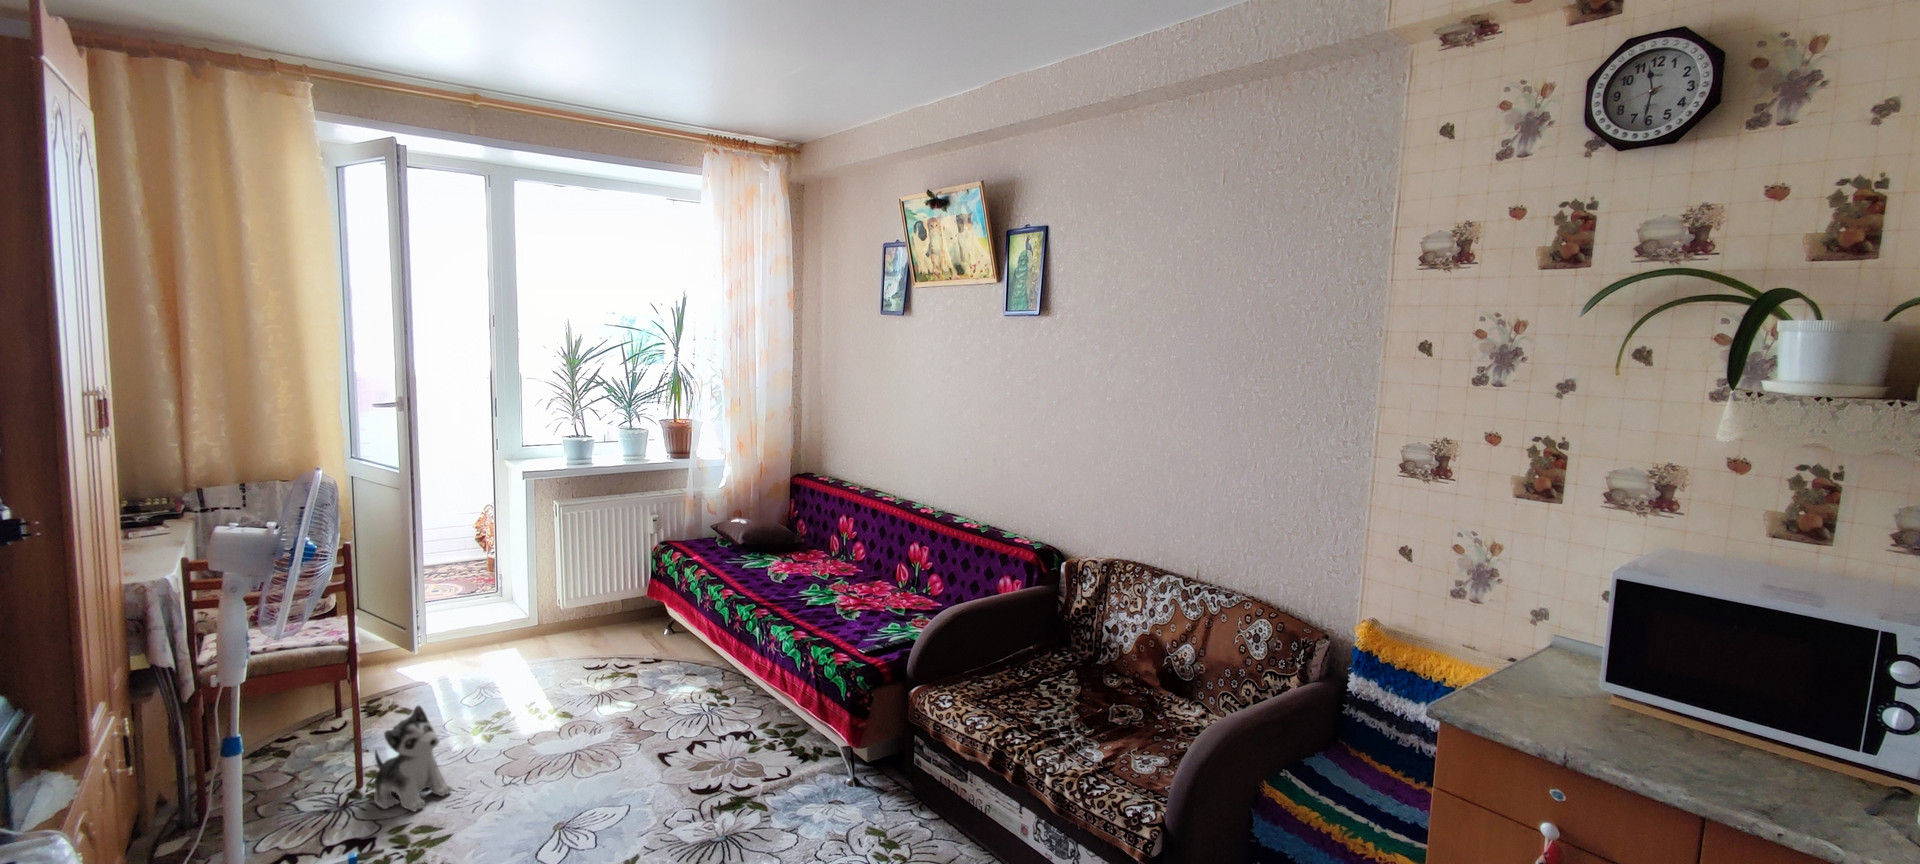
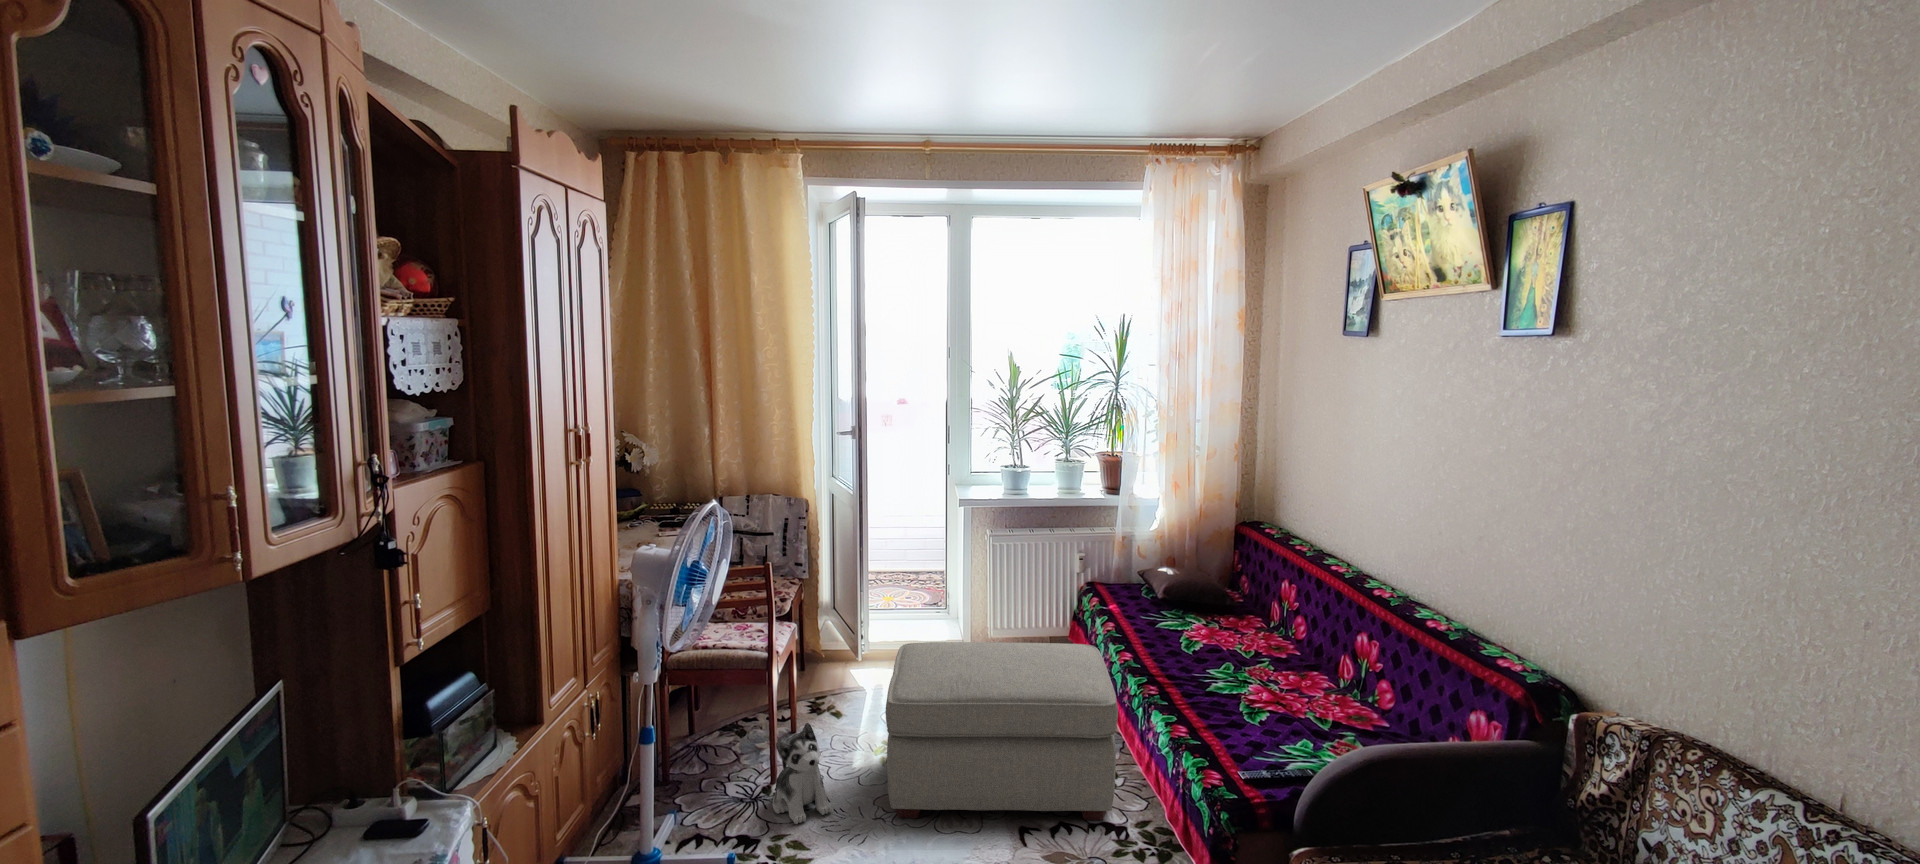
ottoman: none [499,589,738,777] -> present [886,642,1118,820]

